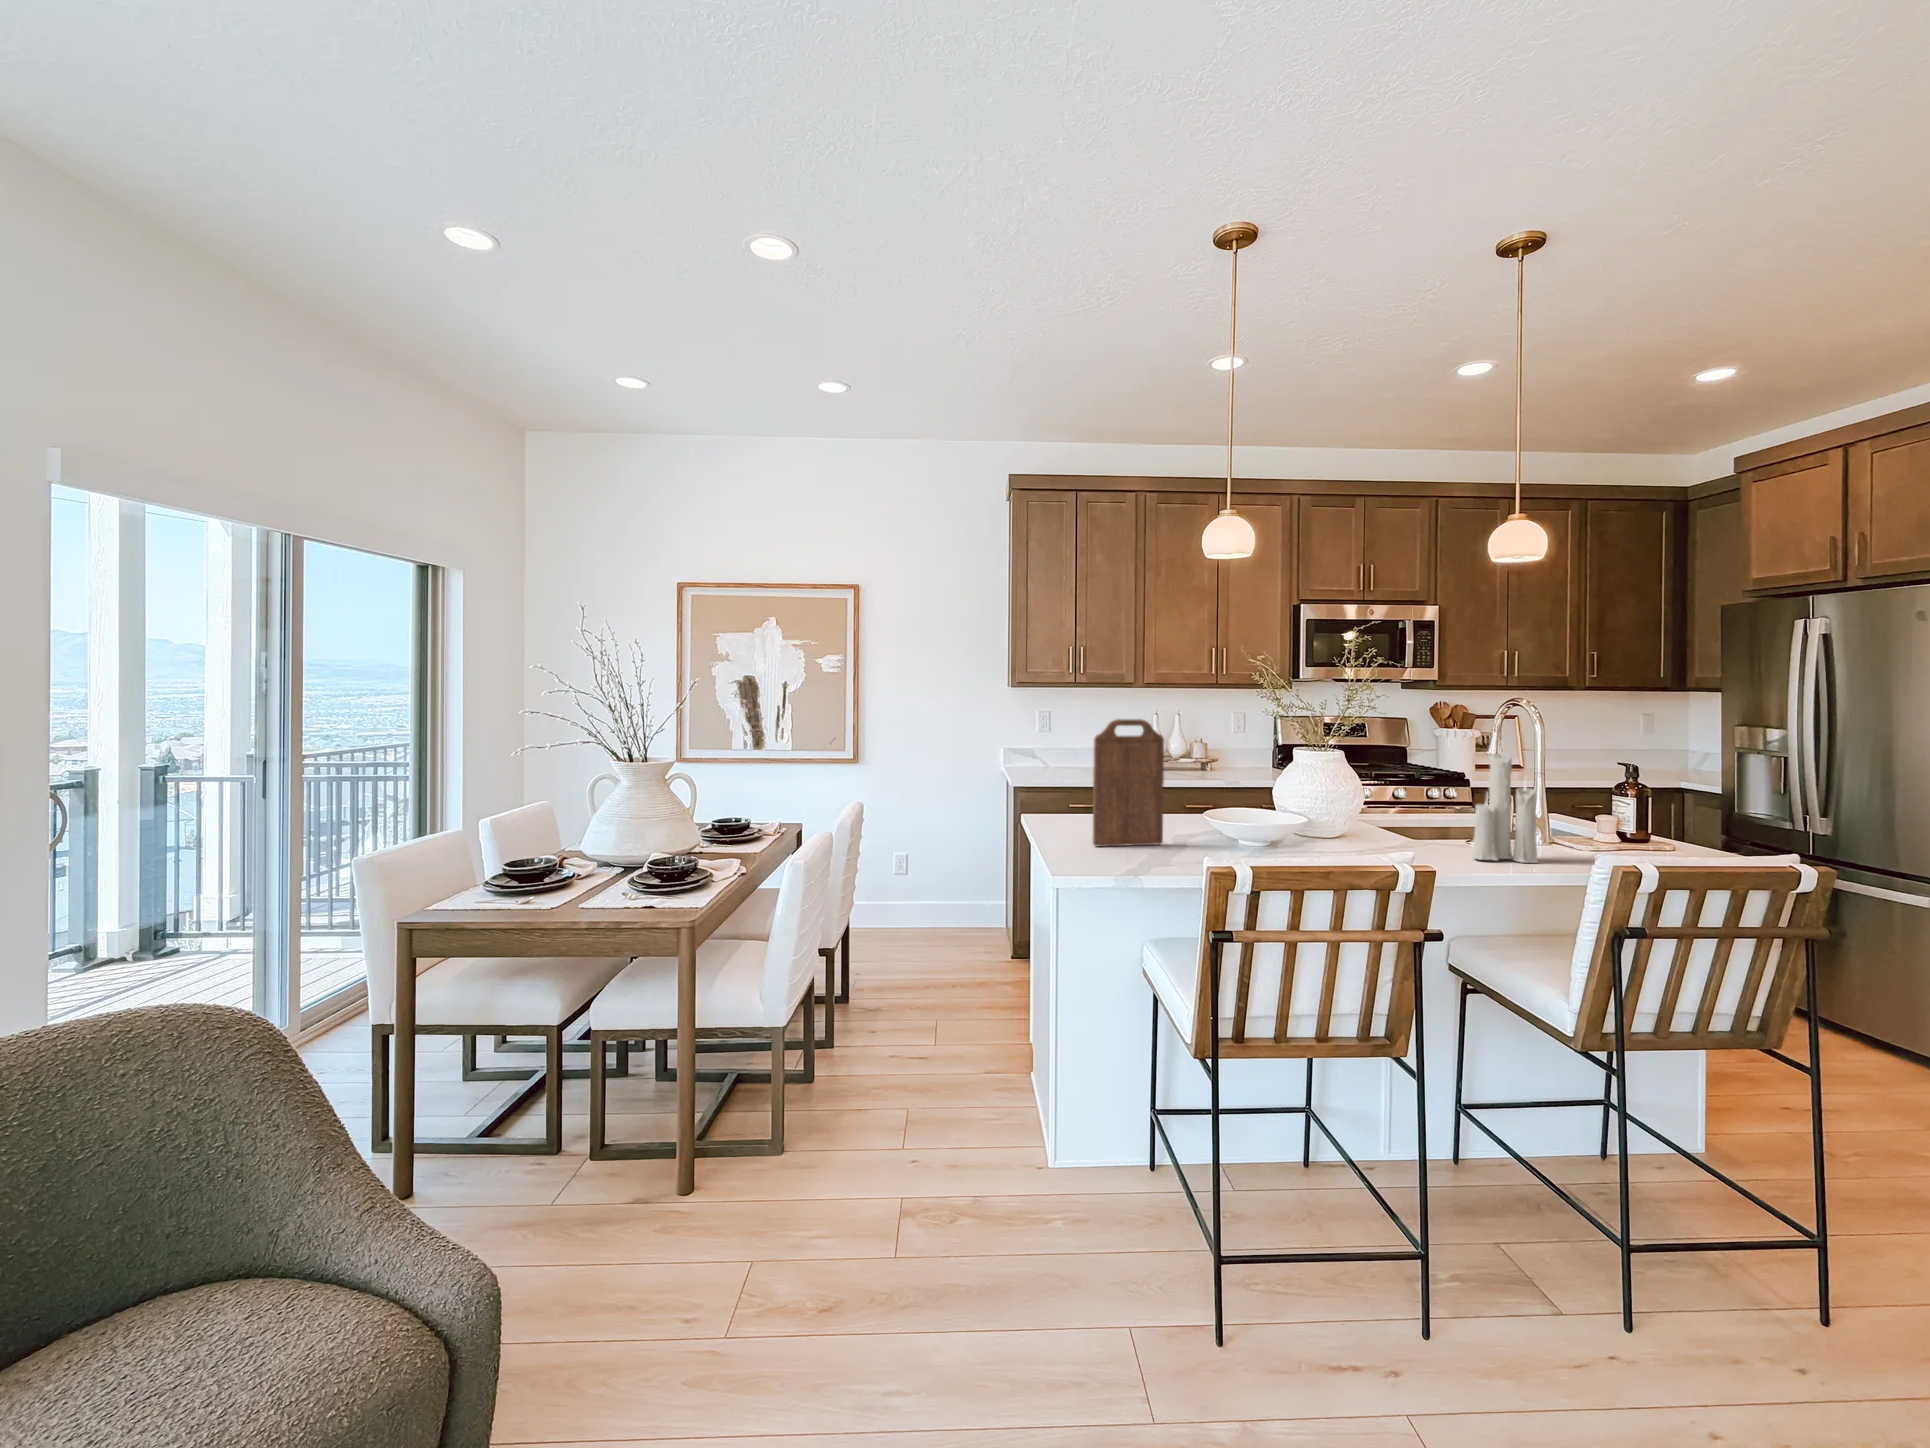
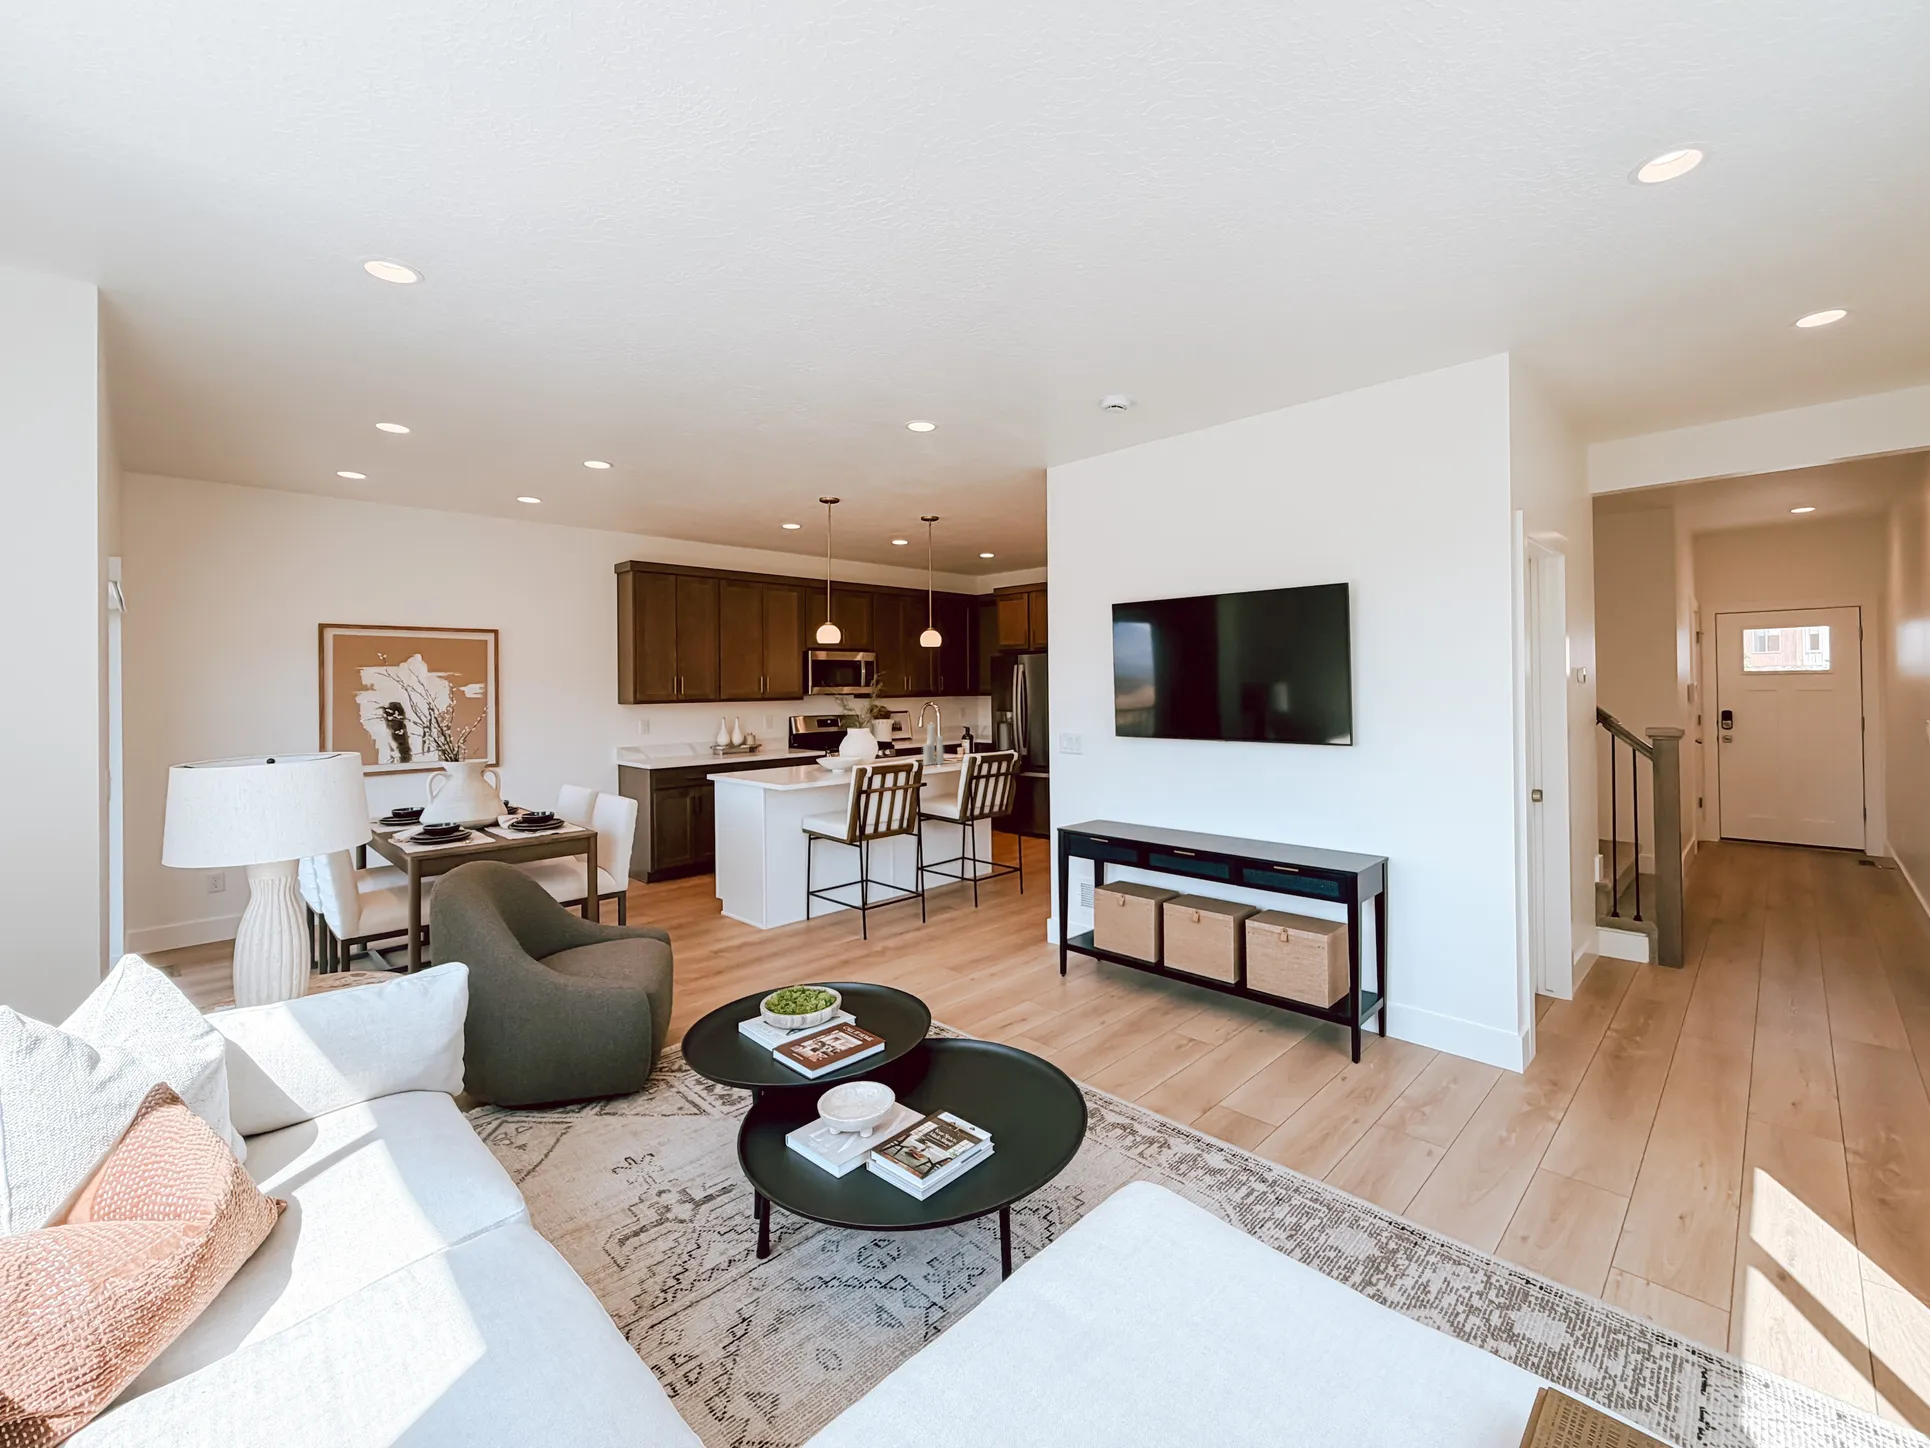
cutting board: present [1093,719,1164,847] -> none [773,717,802,777]

